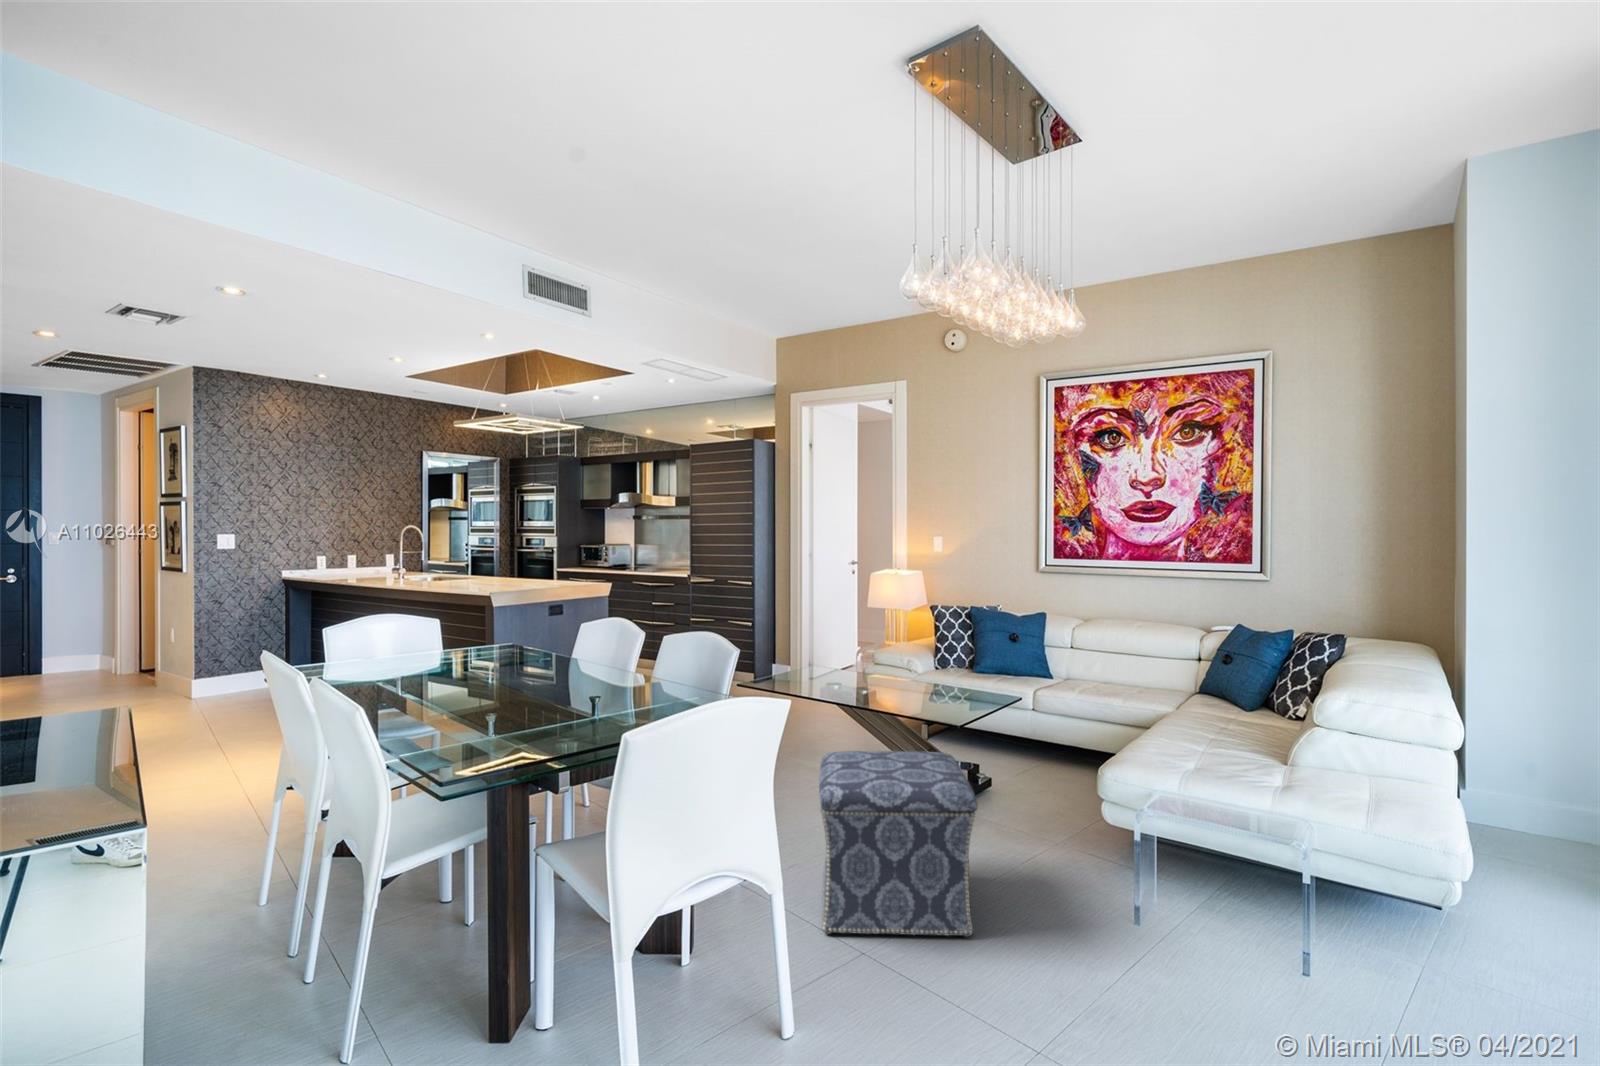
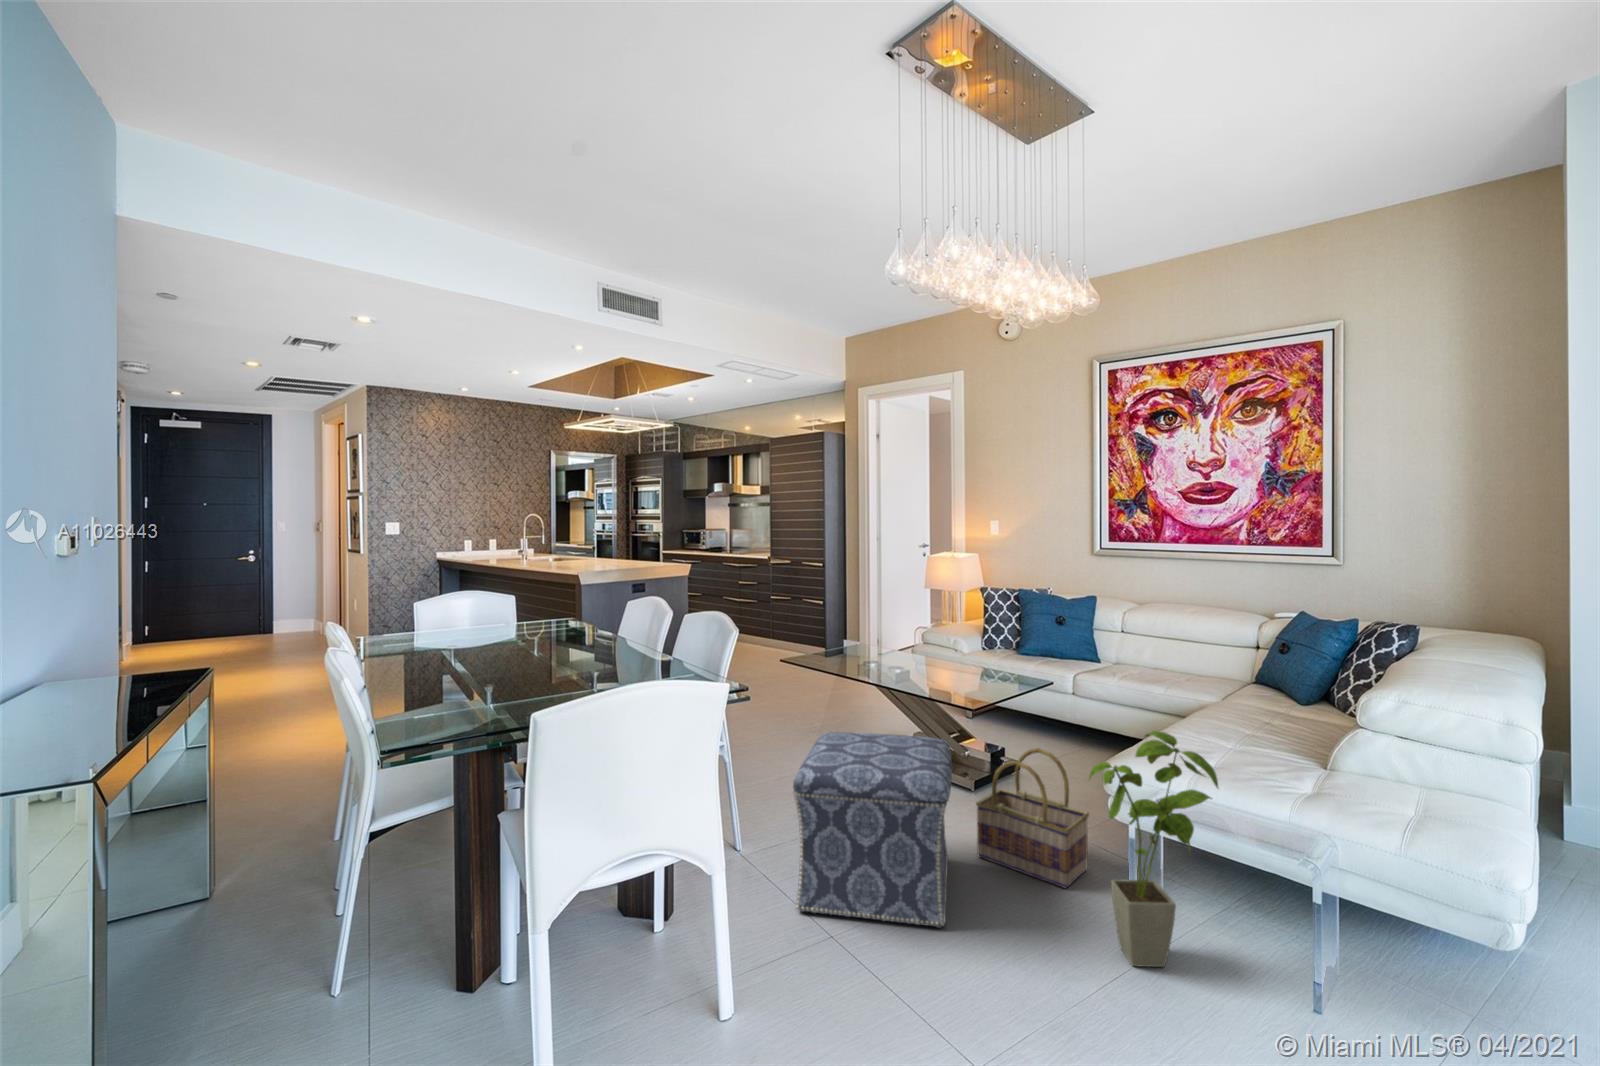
house plant: none [1107,732,1233,954] -> present [1089,731,1218,967]
basket: none [978,759,1087,892] -> present [976,748,1089,888]

